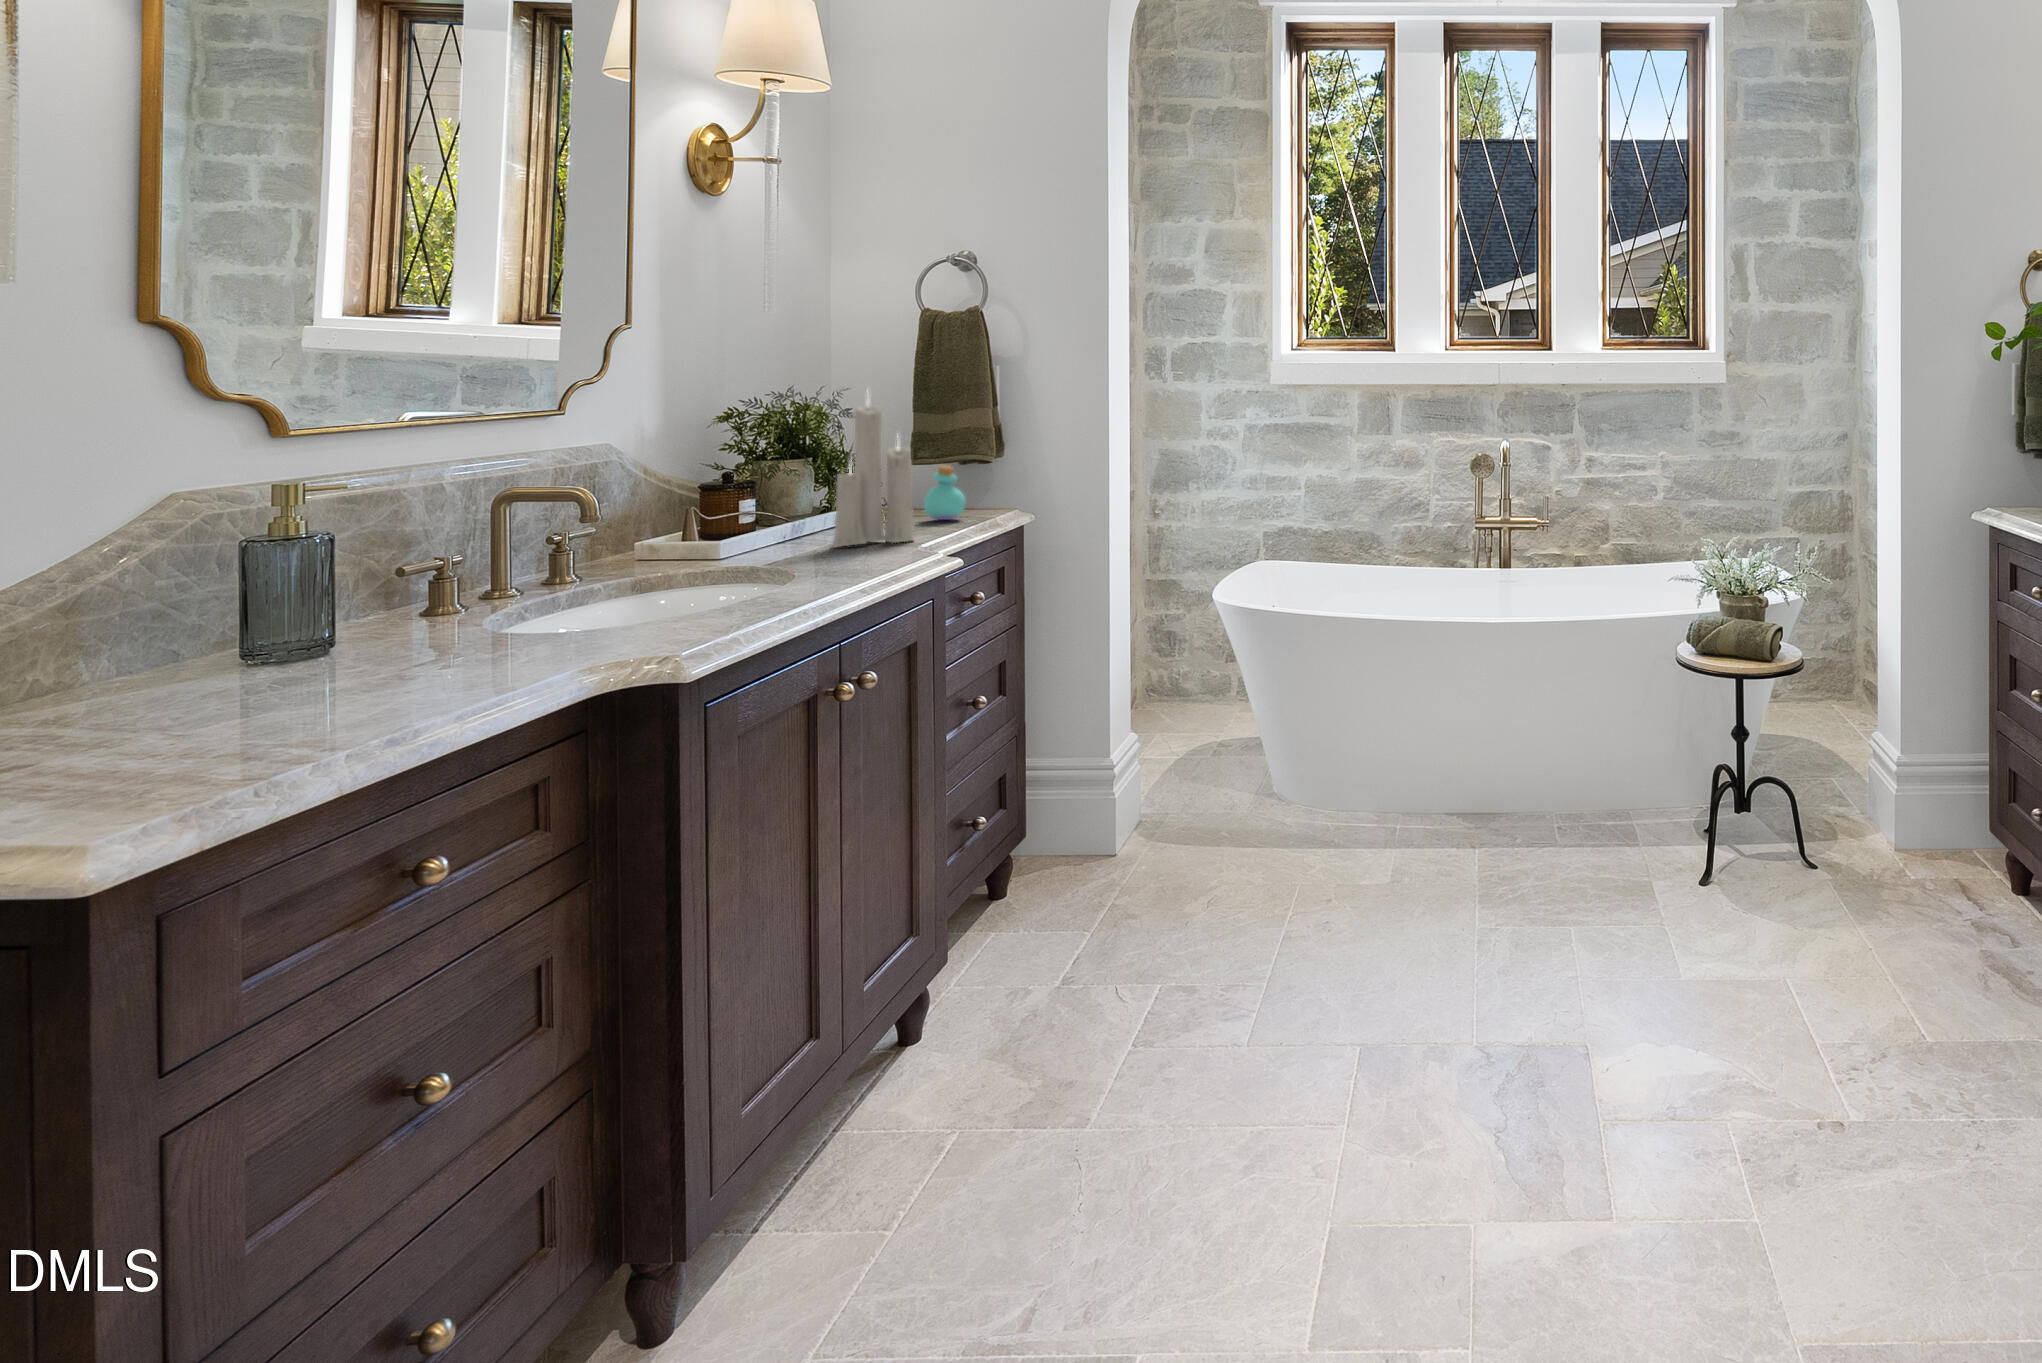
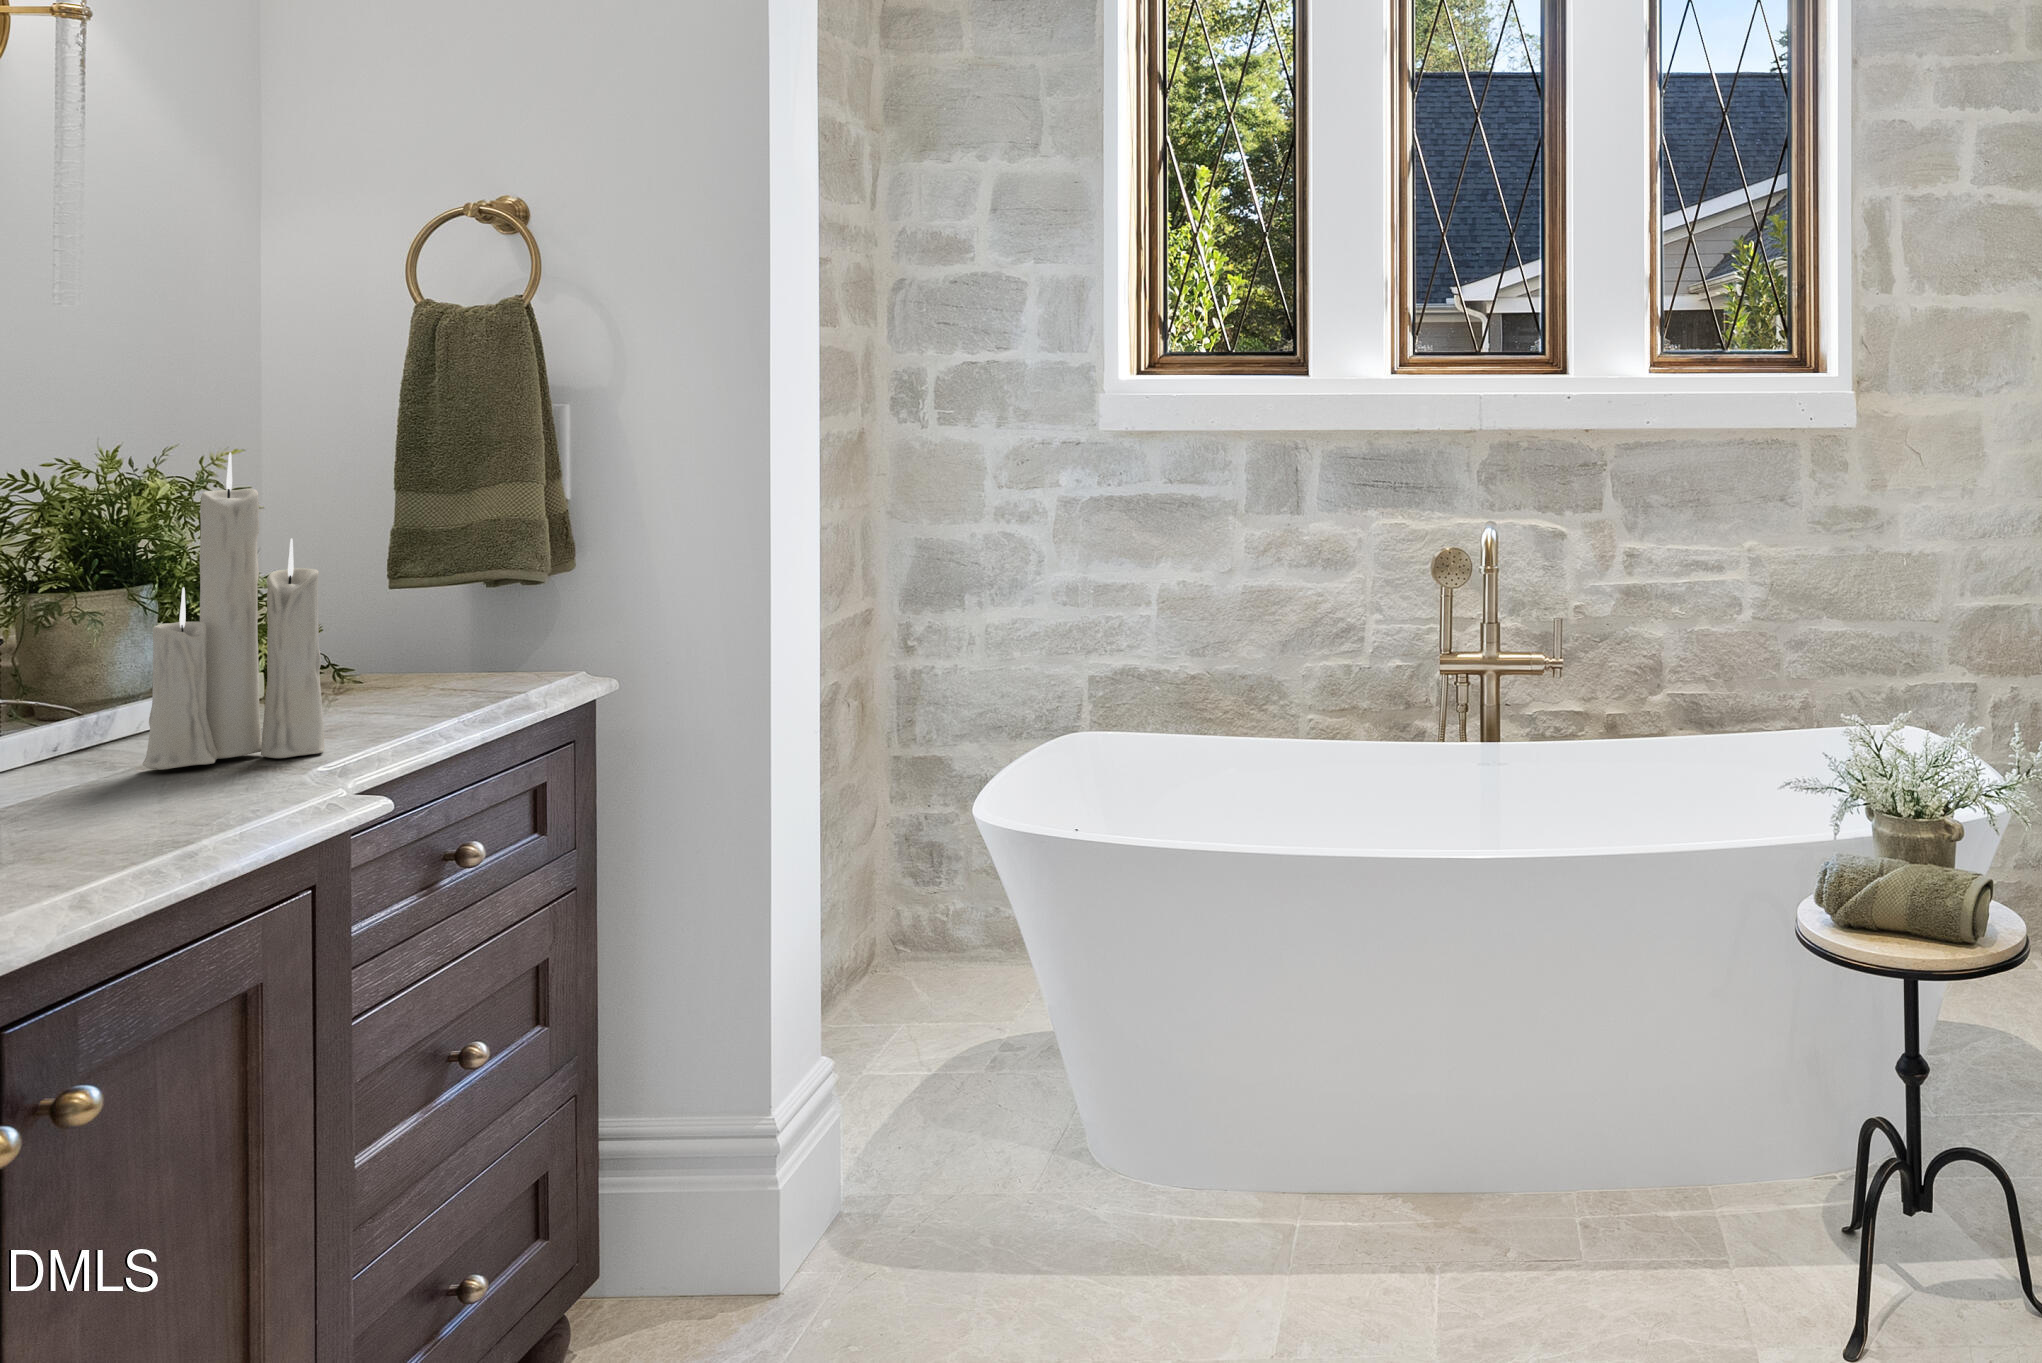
perfume bottle: present [924,466,965,520] -> none [393,594,478,696]

